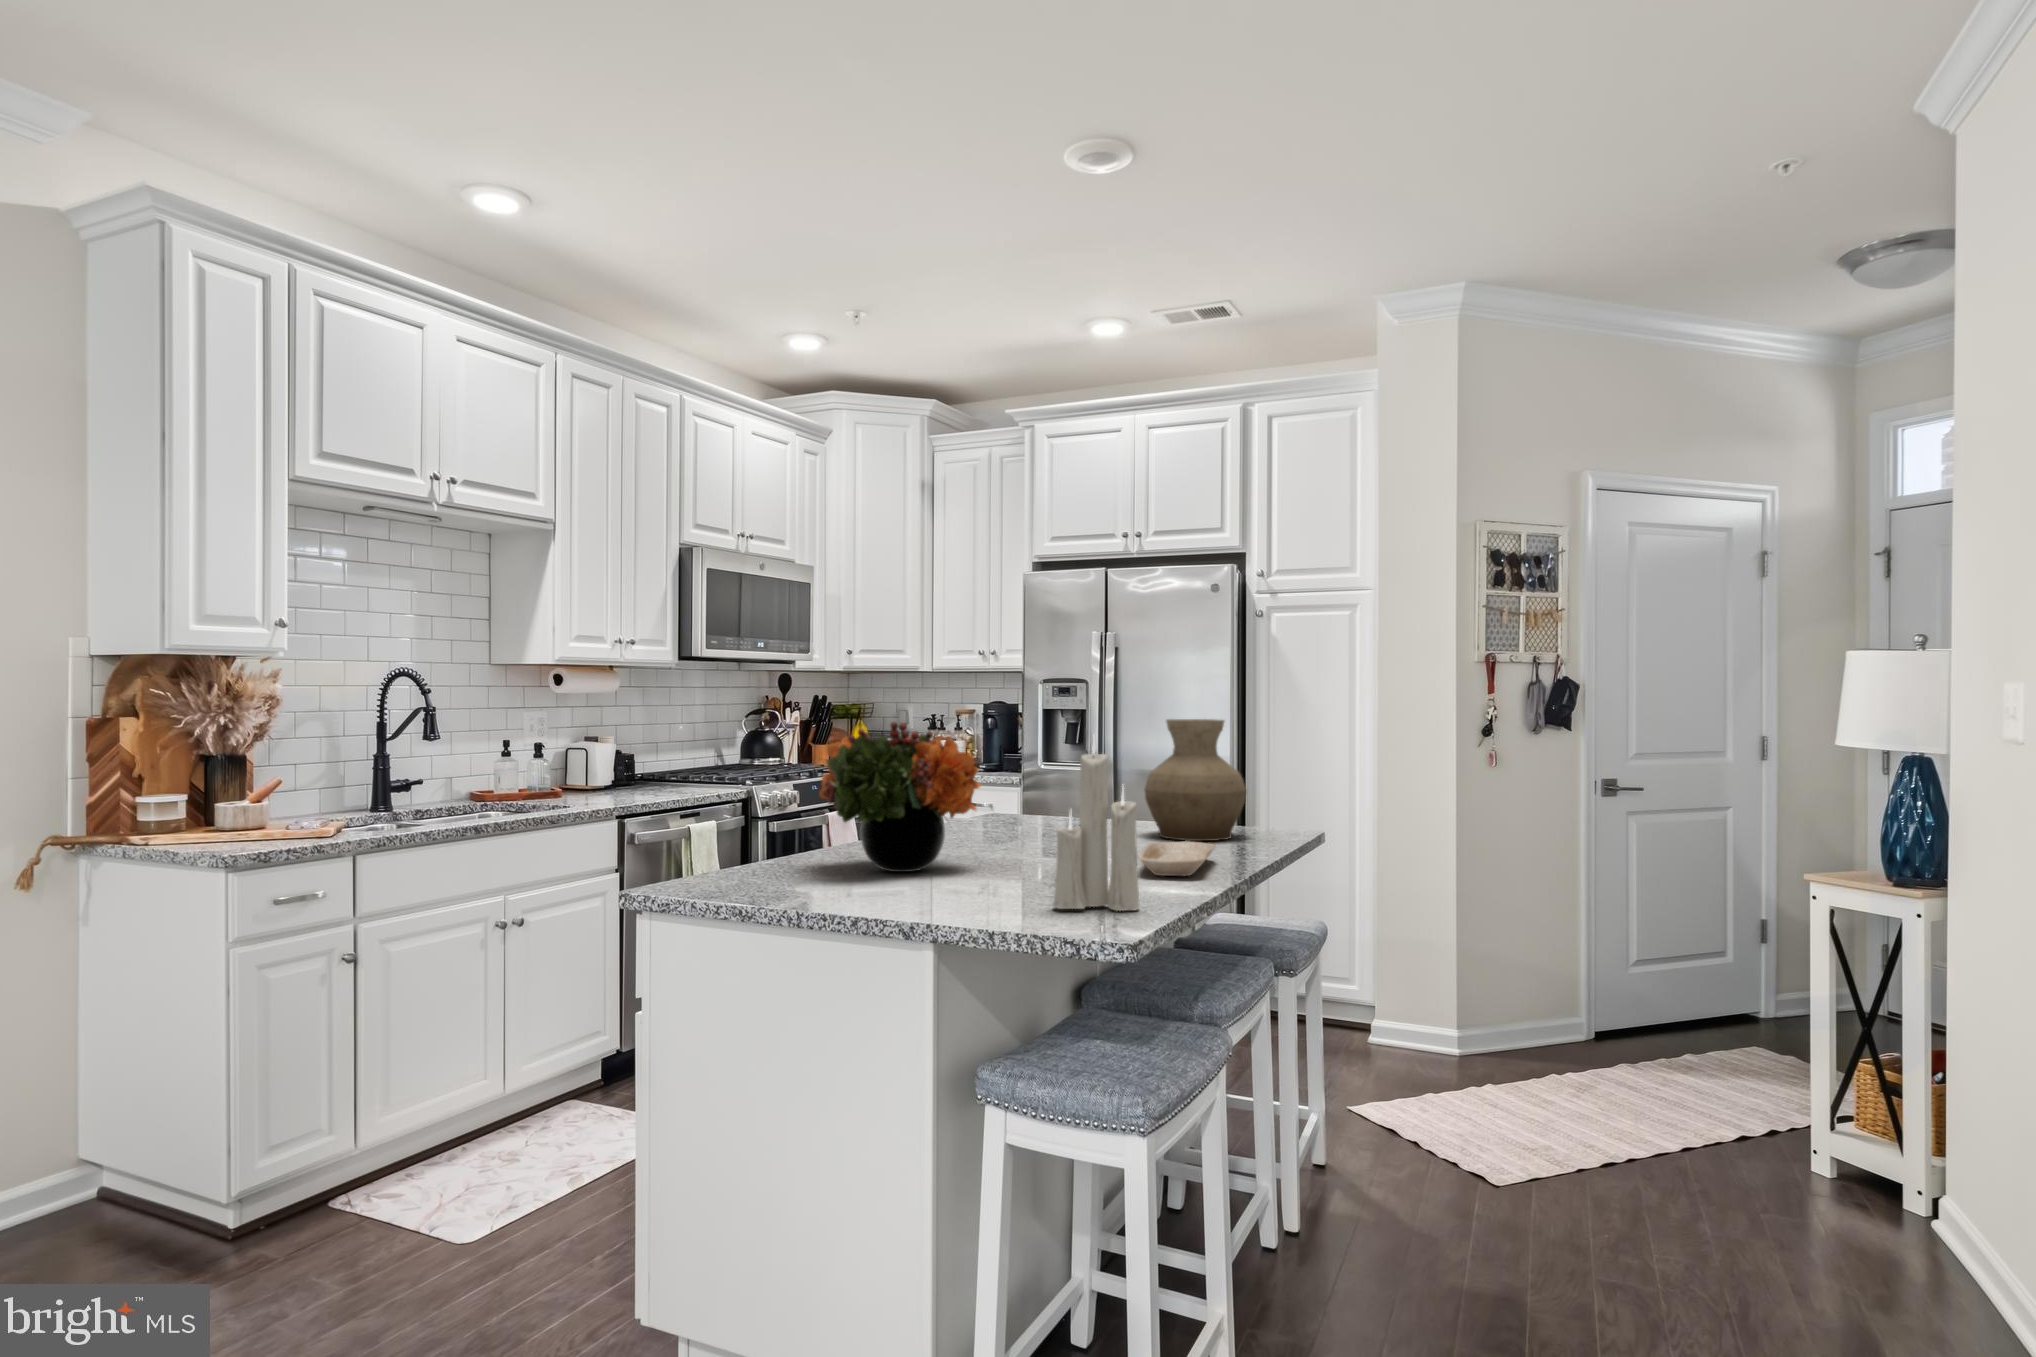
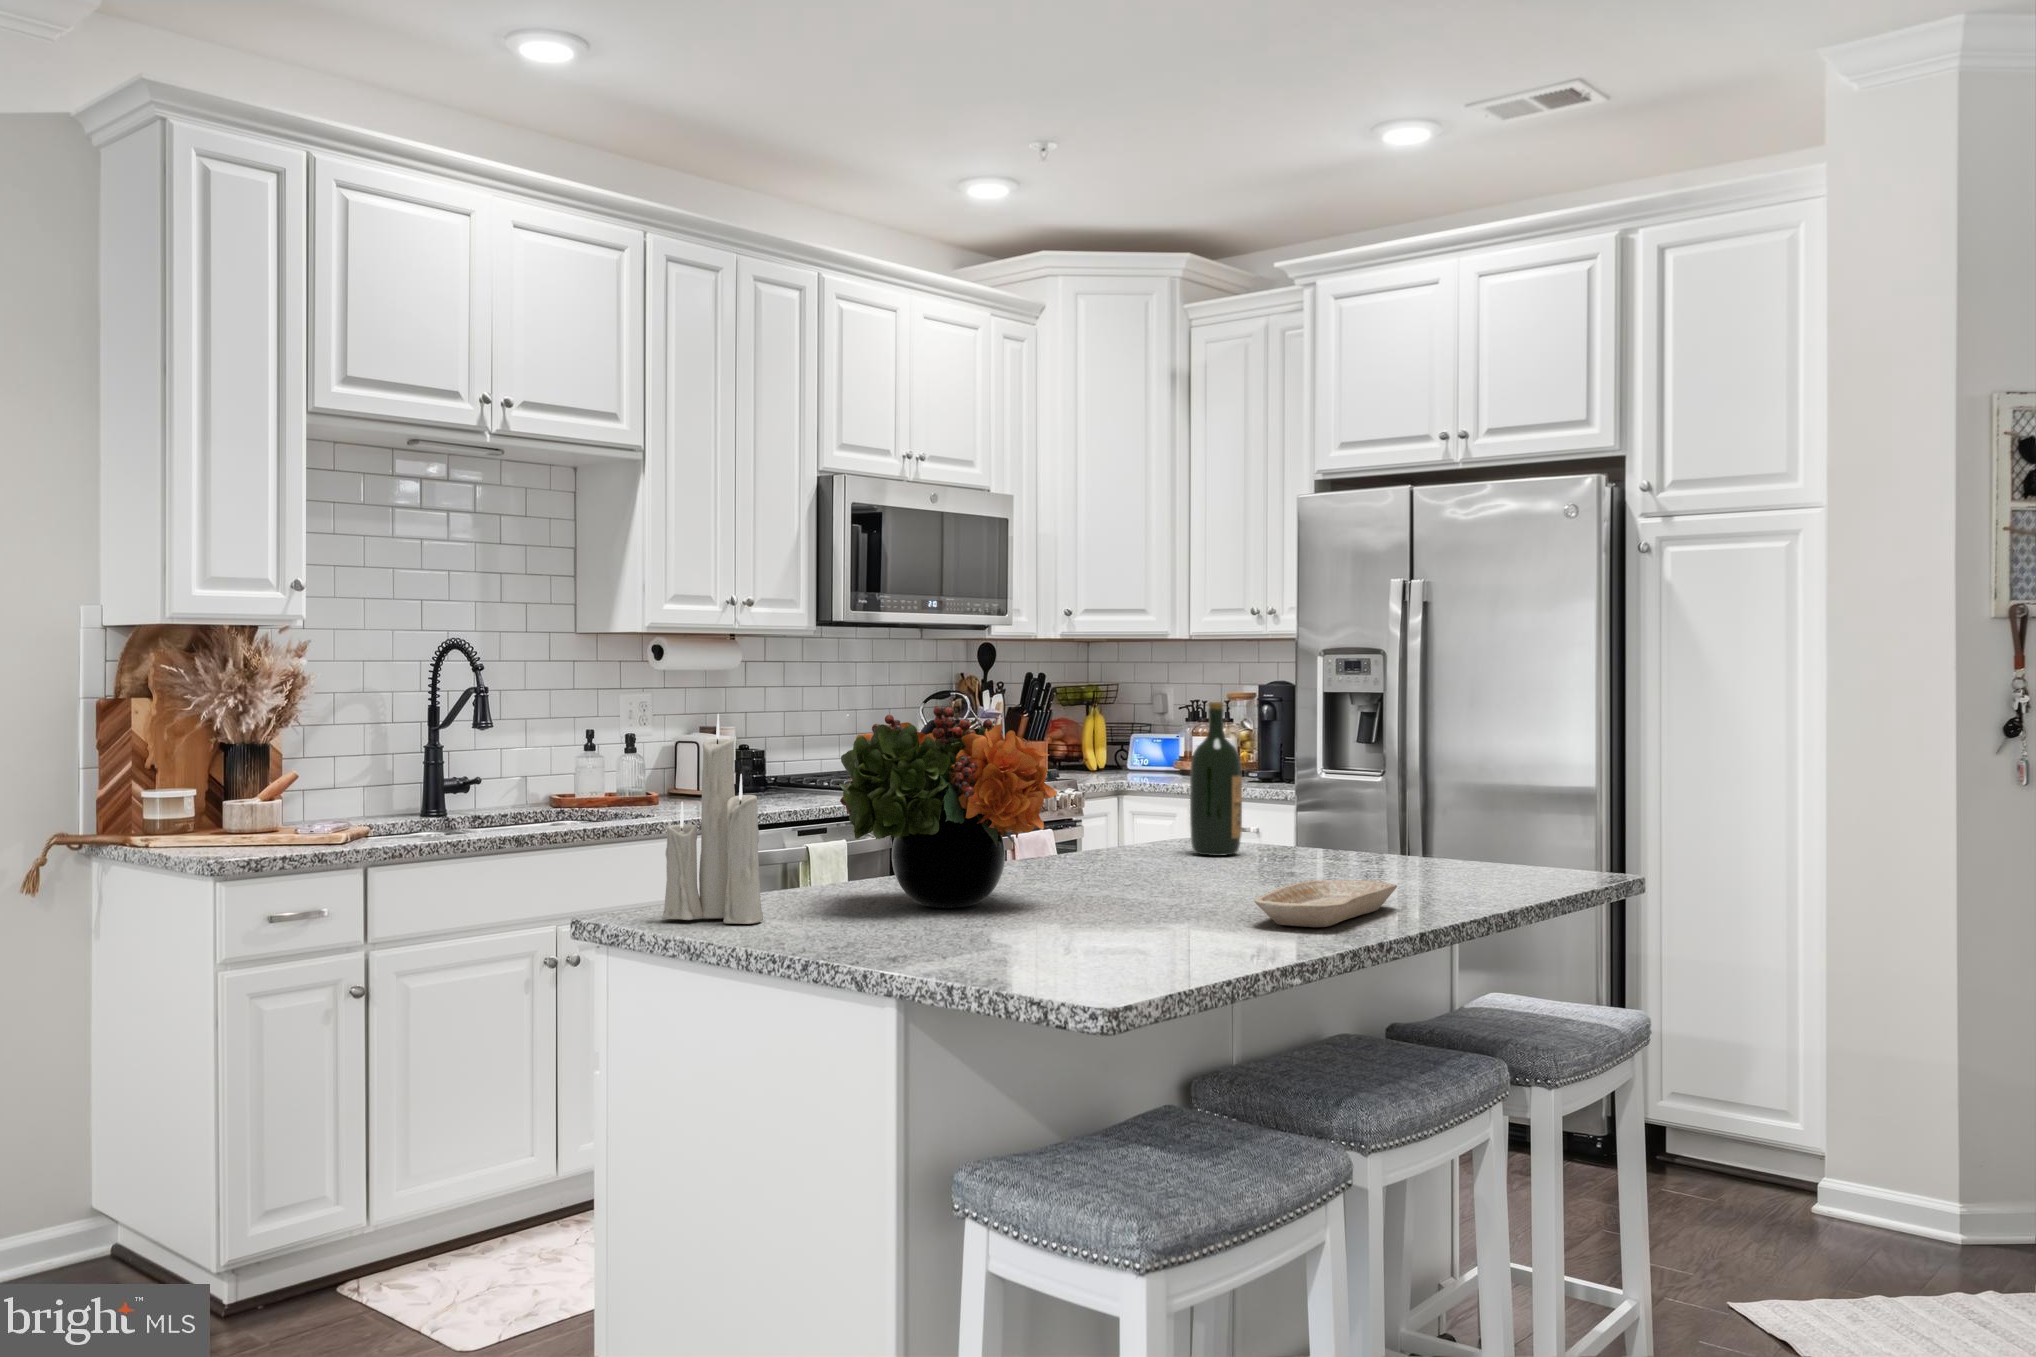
wine bottle: none [1017,717,1054,826] -> present [1190,702,1242,856]
vase: present [1144,719,1246,841] -> none [1347,705,1500,882]
candle: present [1052,738,1140,911] -> present [662,714,763,924]

